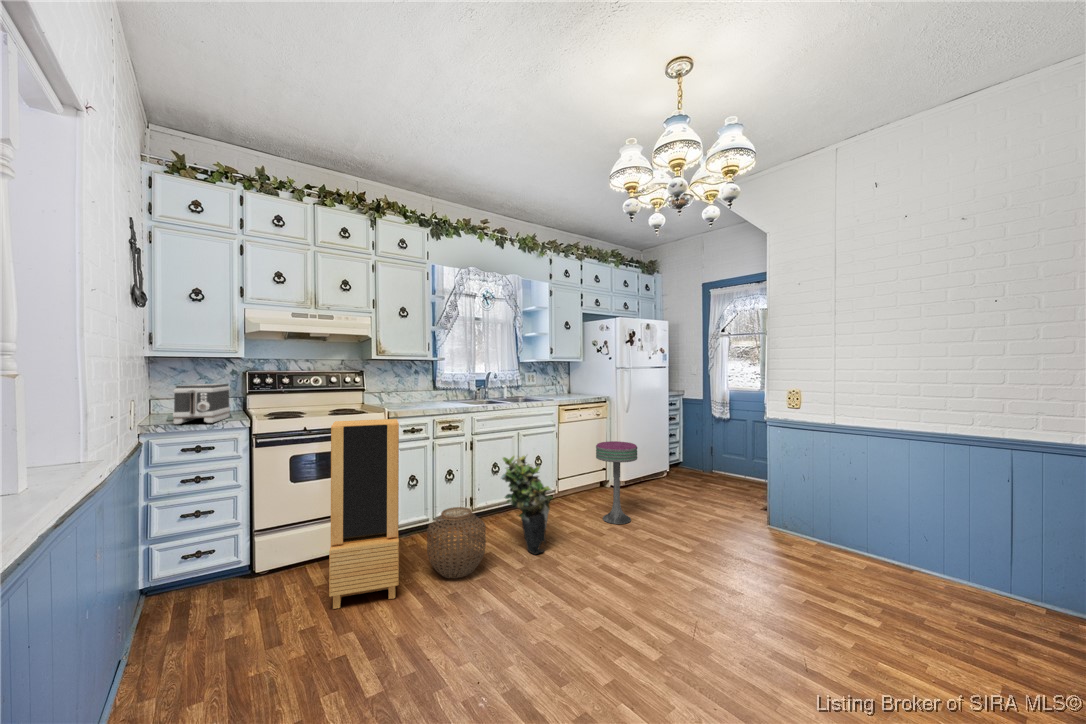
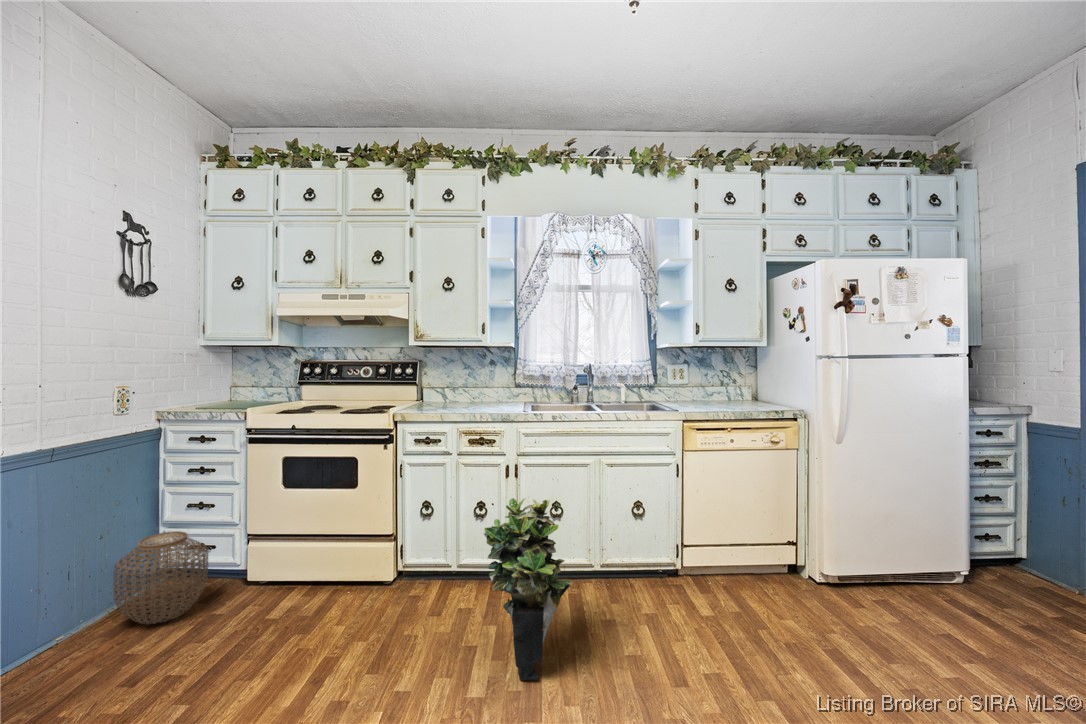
toaster: present [173,384,230,424] -> none [193,372,266,413]
storage cabinet: present [329,419,399,609] -> none [210,421,336,678]
bar stool: present [596,441,637,524] -> none [705,498,794,674]
woven basket: present [427,507,486,578] -> present [113,531,208,624]

